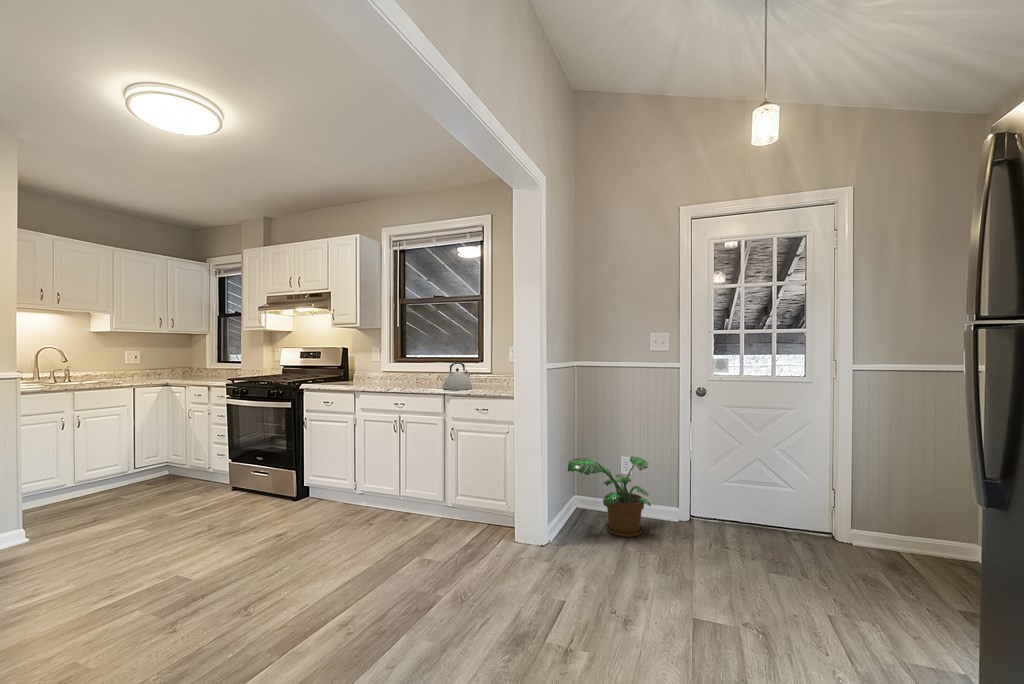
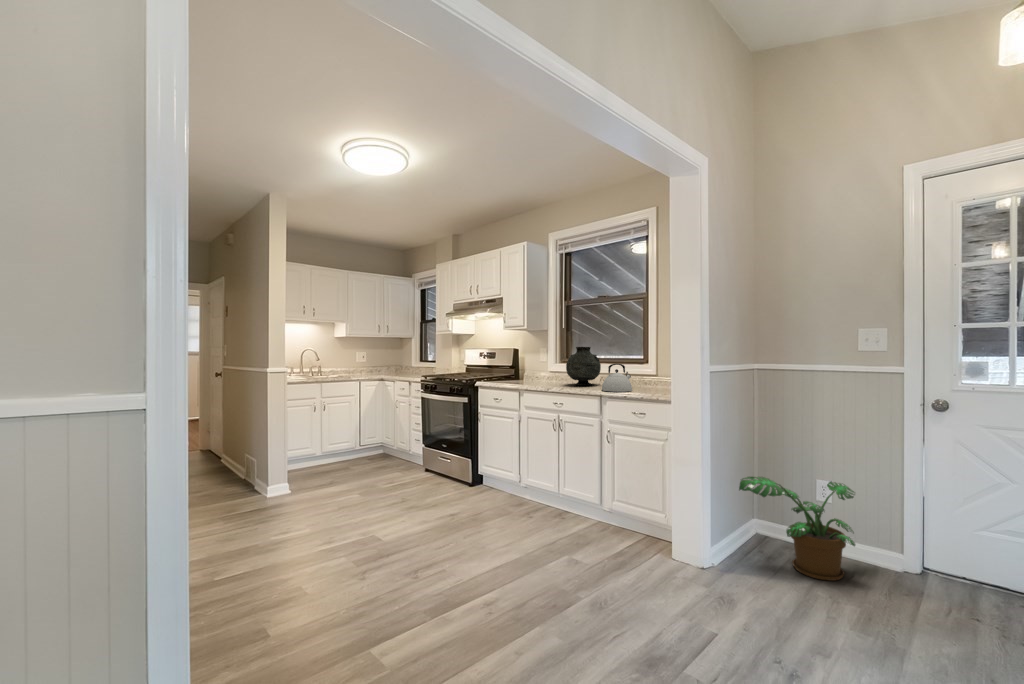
vase: none [404,346,439,384] -> present [566,347,601,385]

